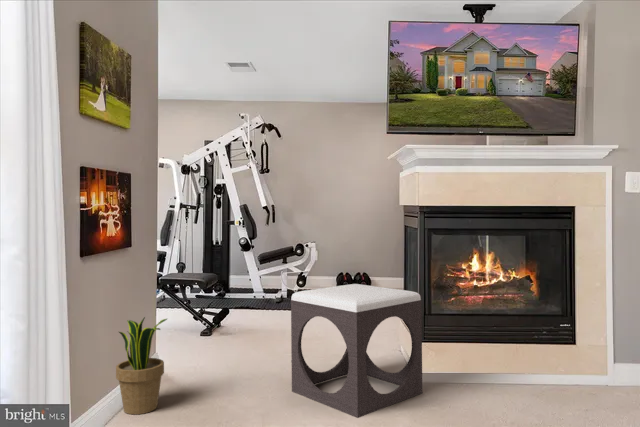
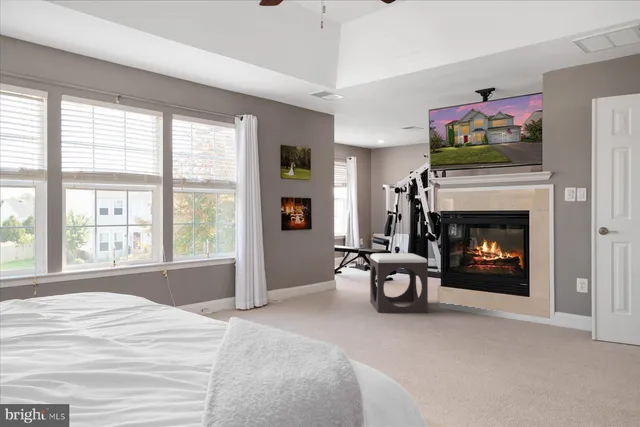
potted plant: present [116,317,167,414] -> none [296,258,317,298]

